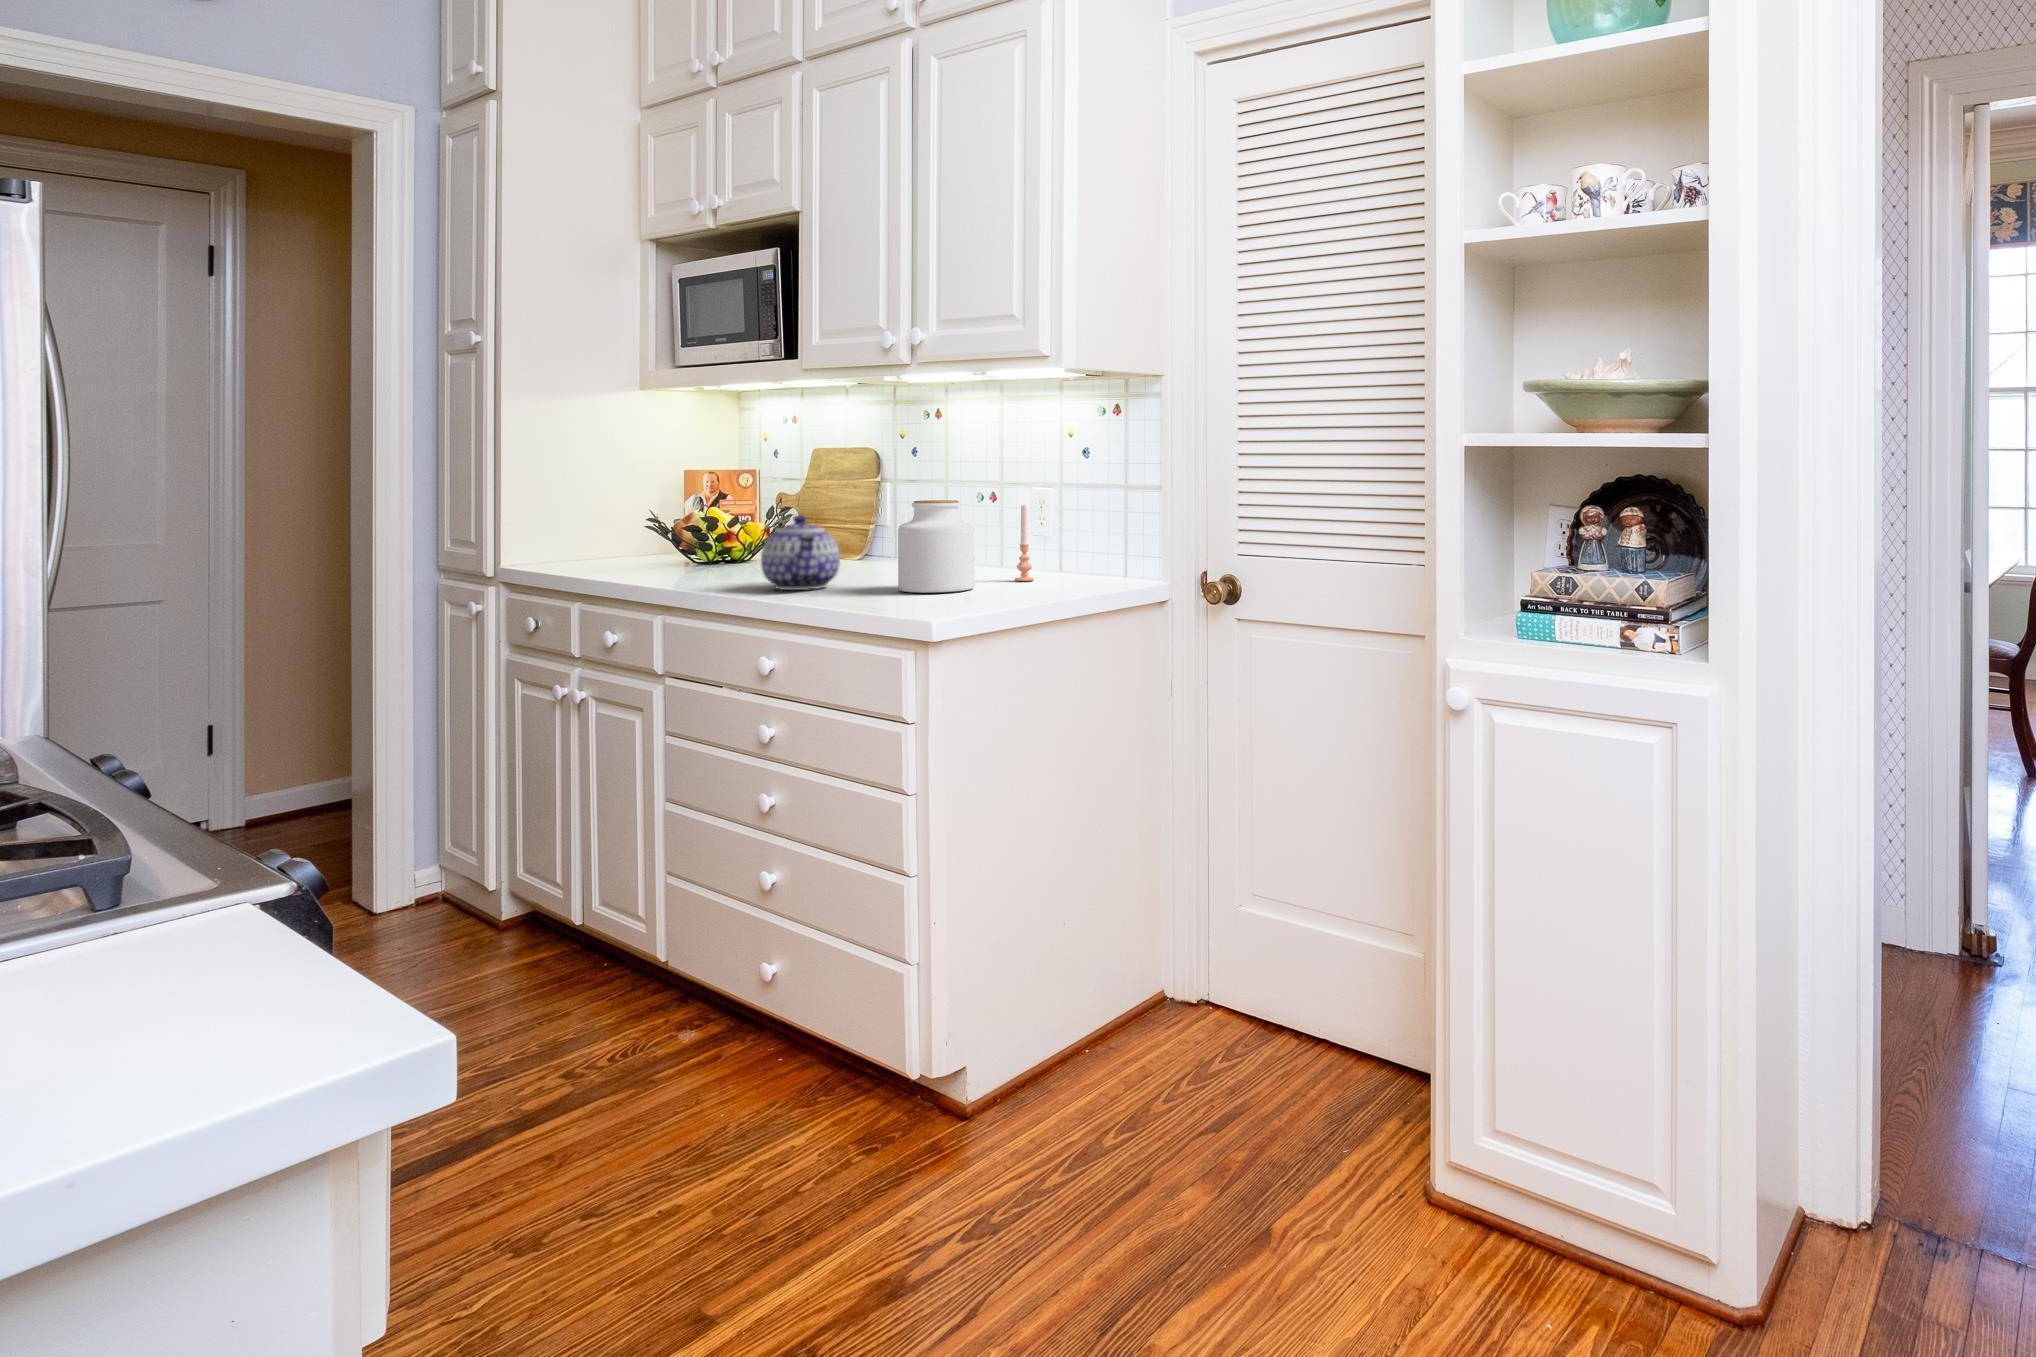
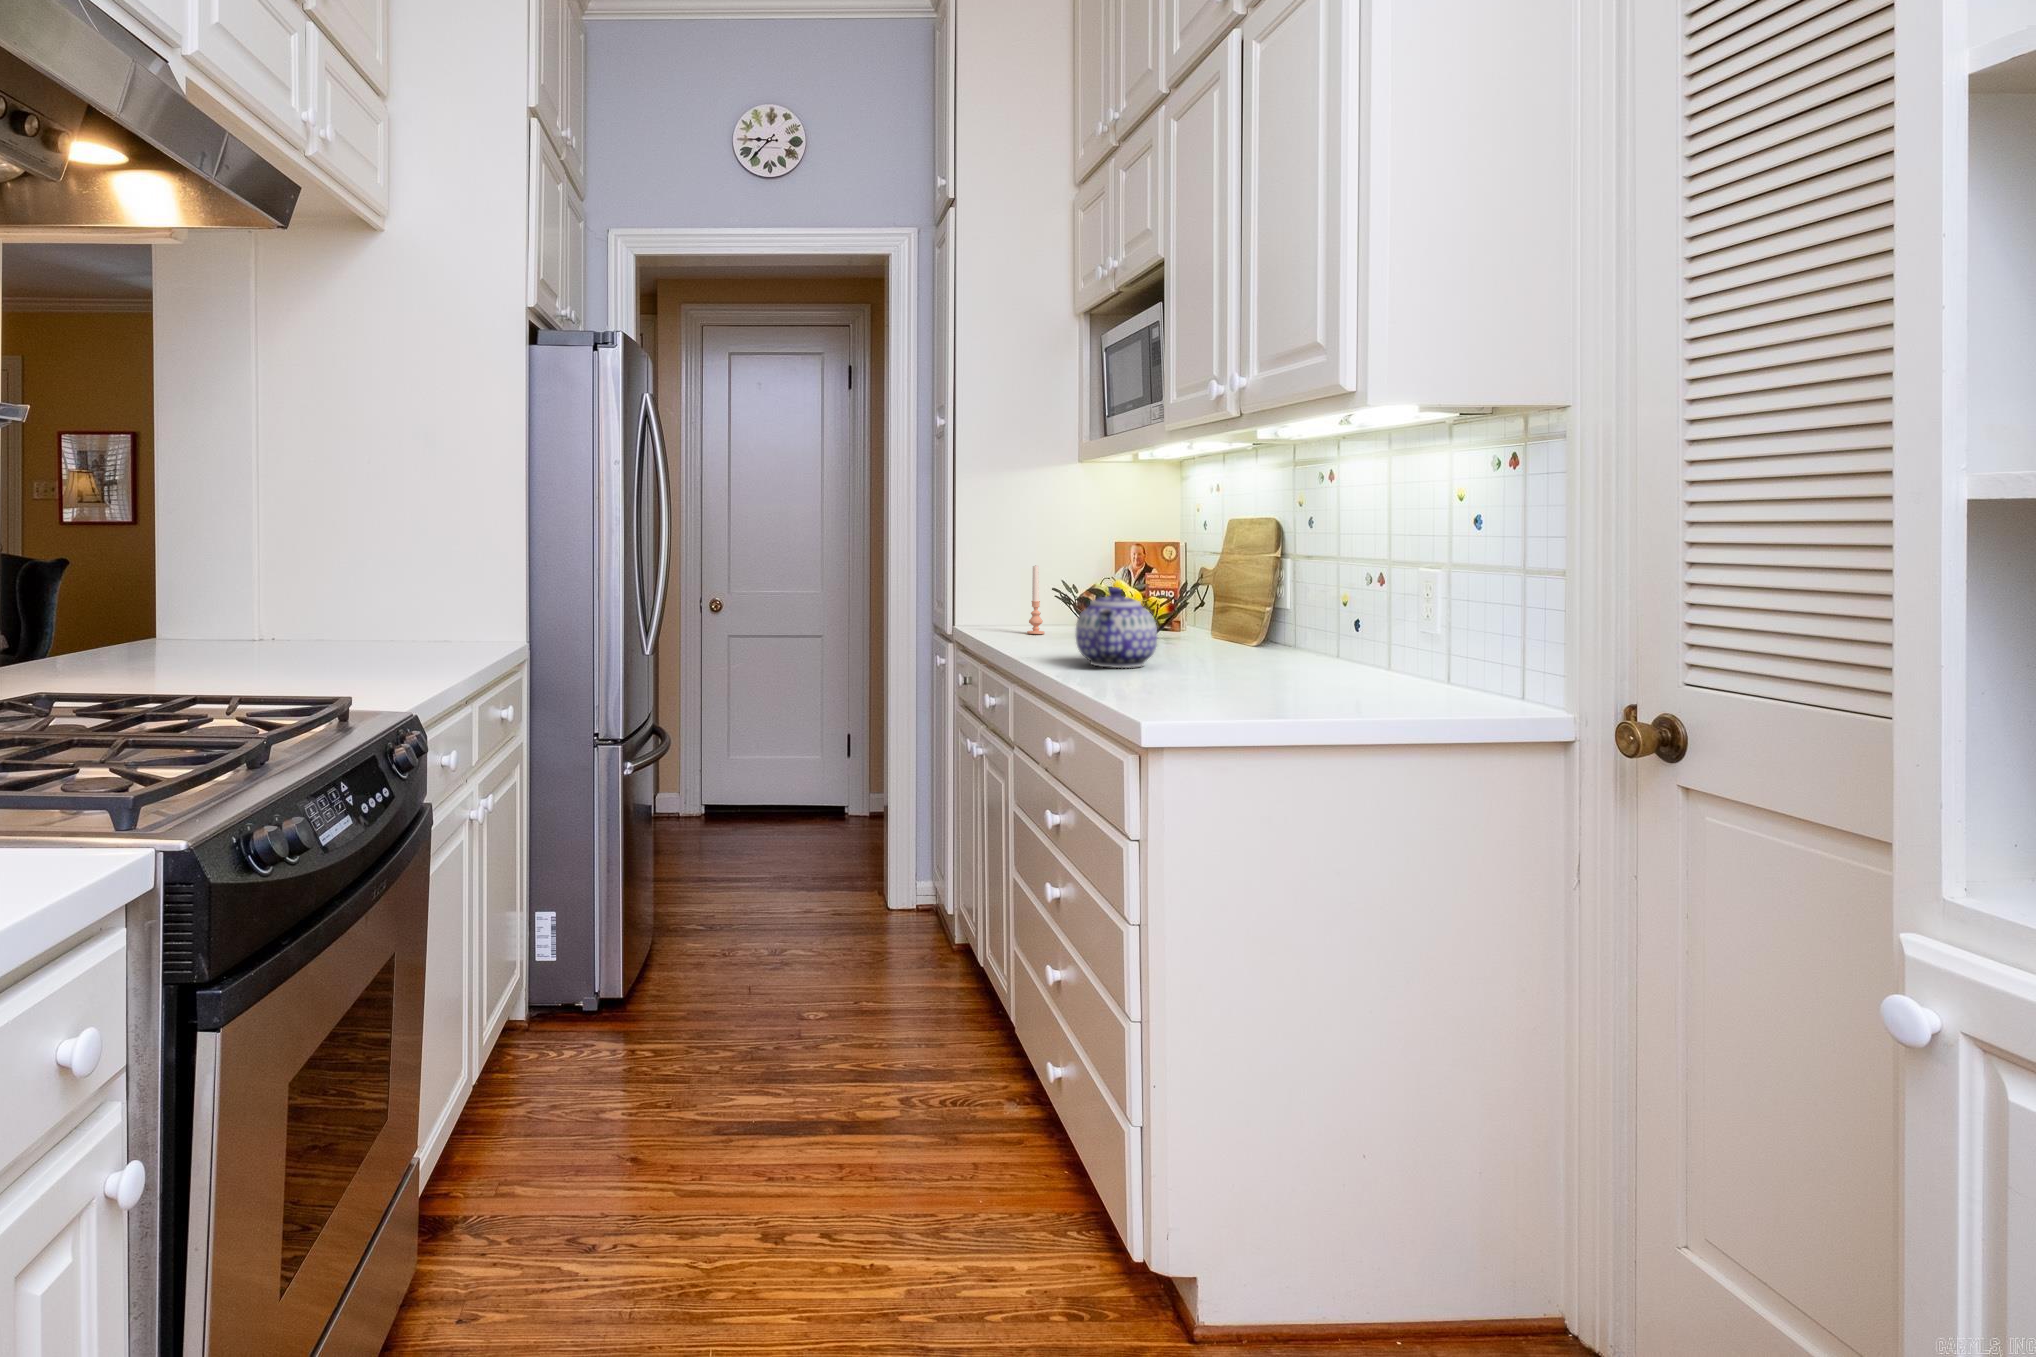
jar: present [898,500,975,593] -> none [1196,576,1289,687]
candle: present [1015,505,1034,581] -> present [1027,565,1045,634]

